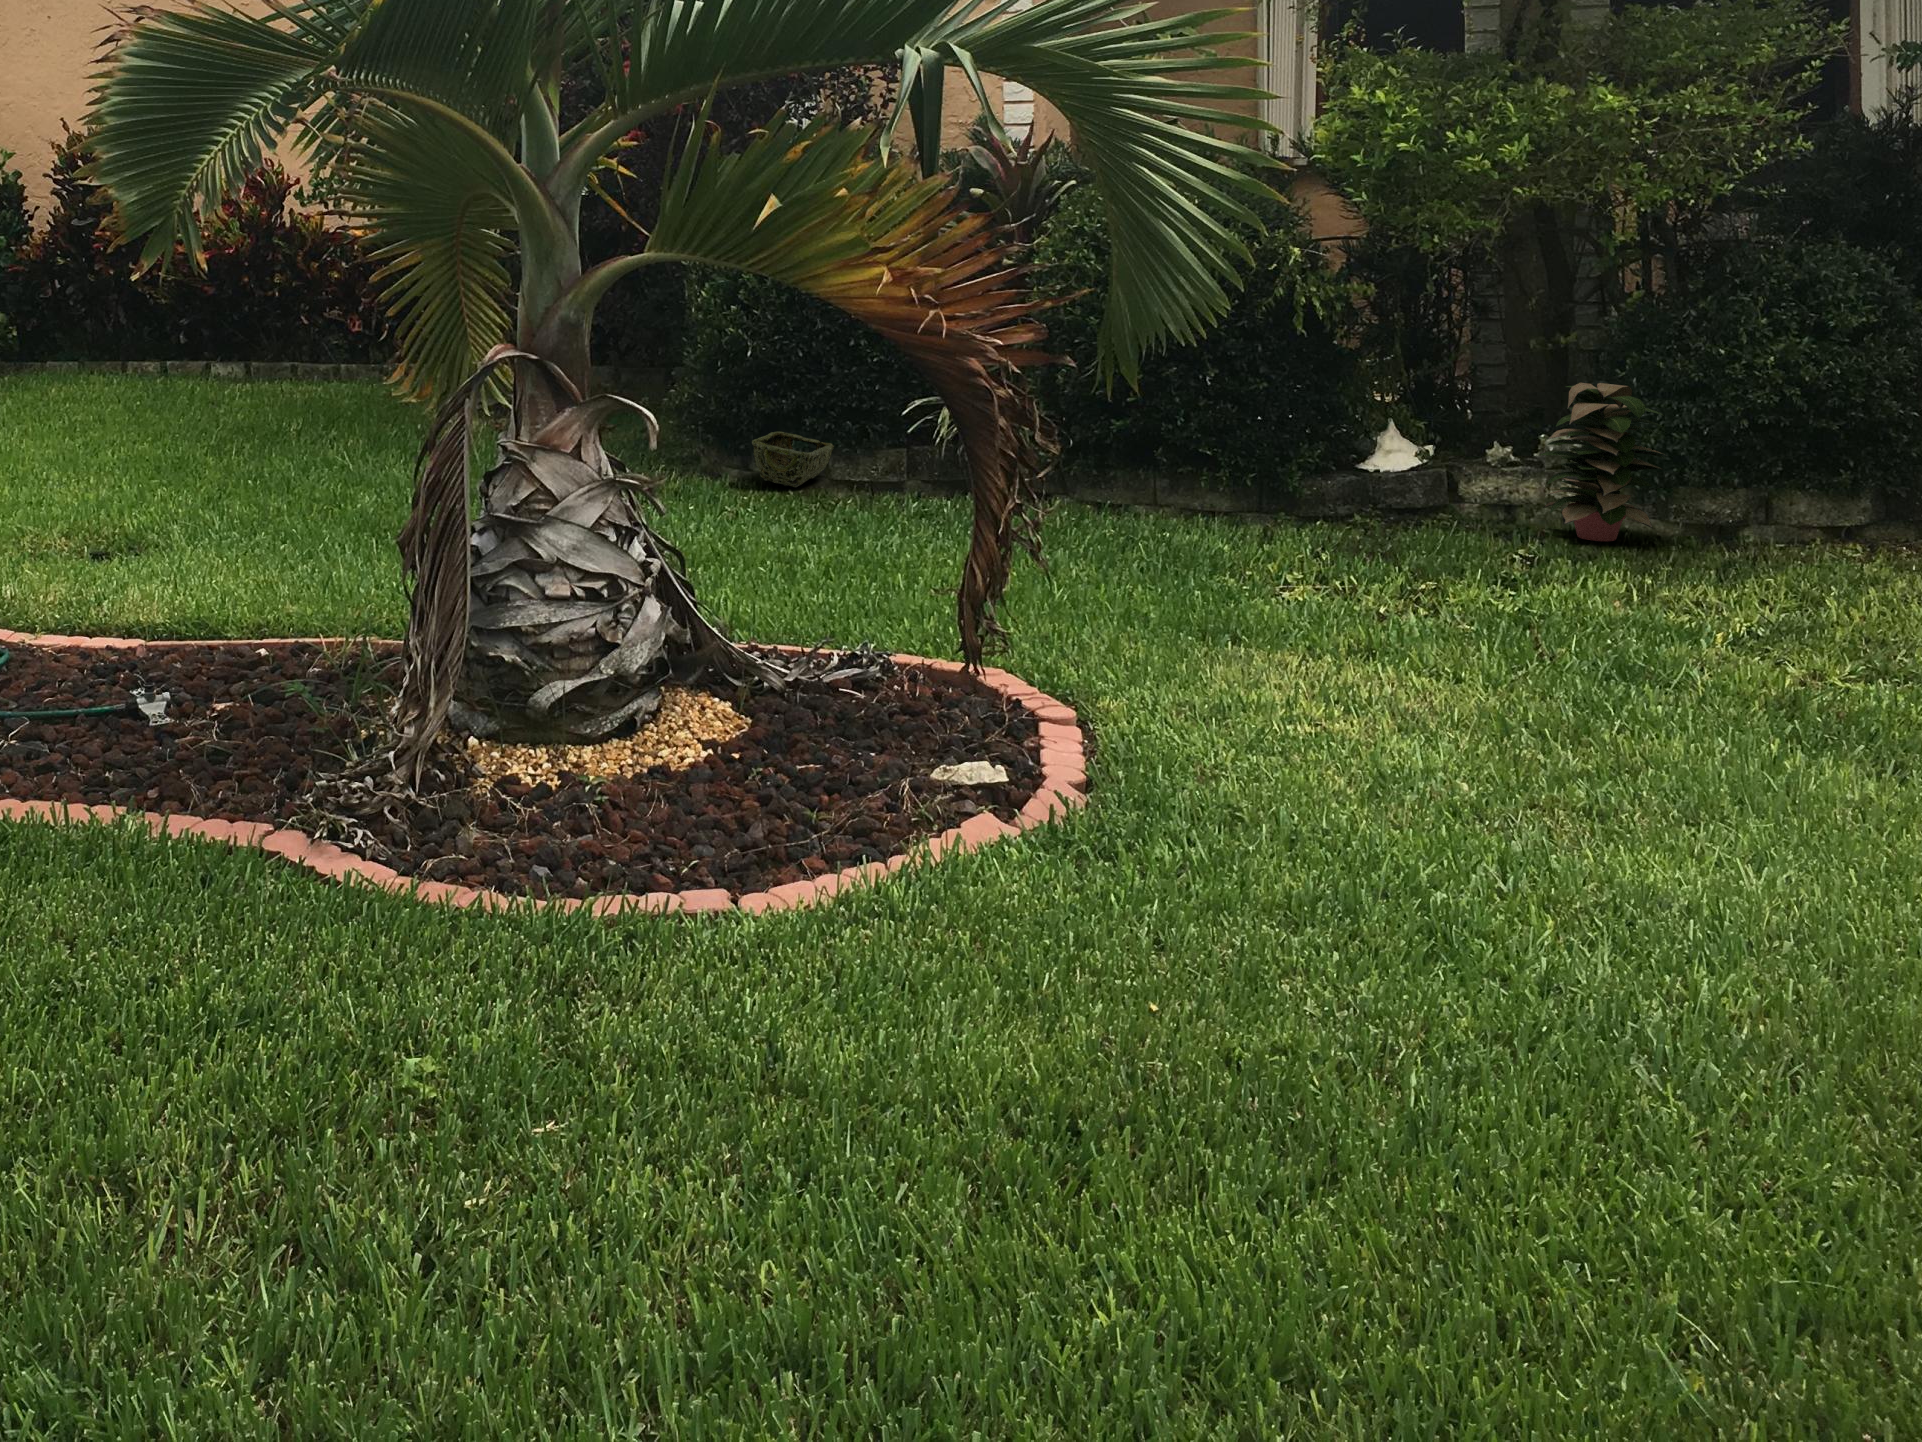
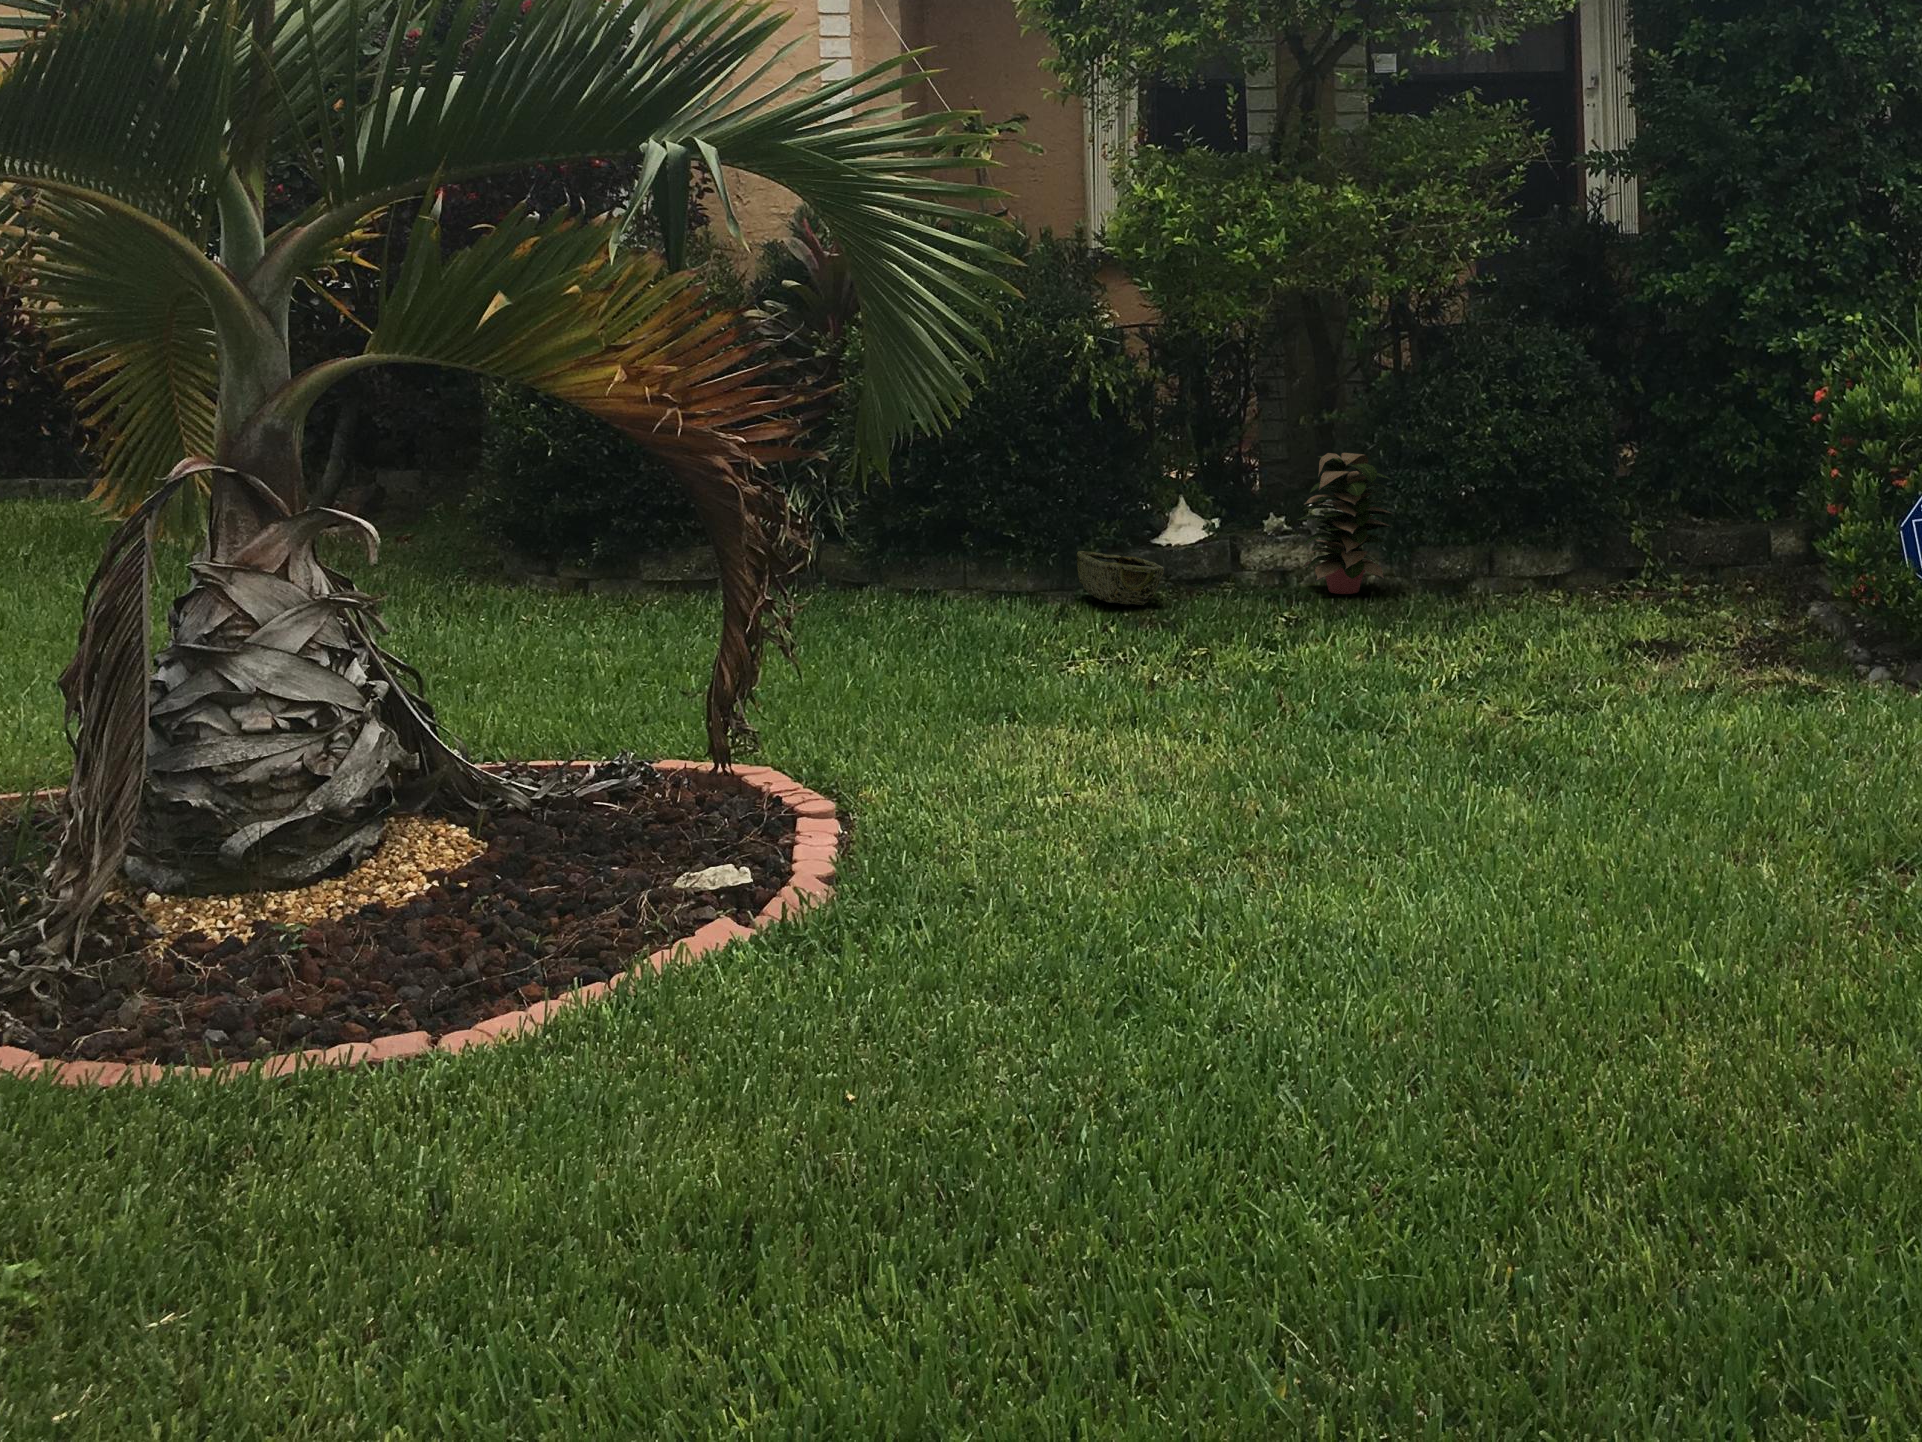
woven basket: present [752,431,834,487] -> present [1077,551,1164,606]

